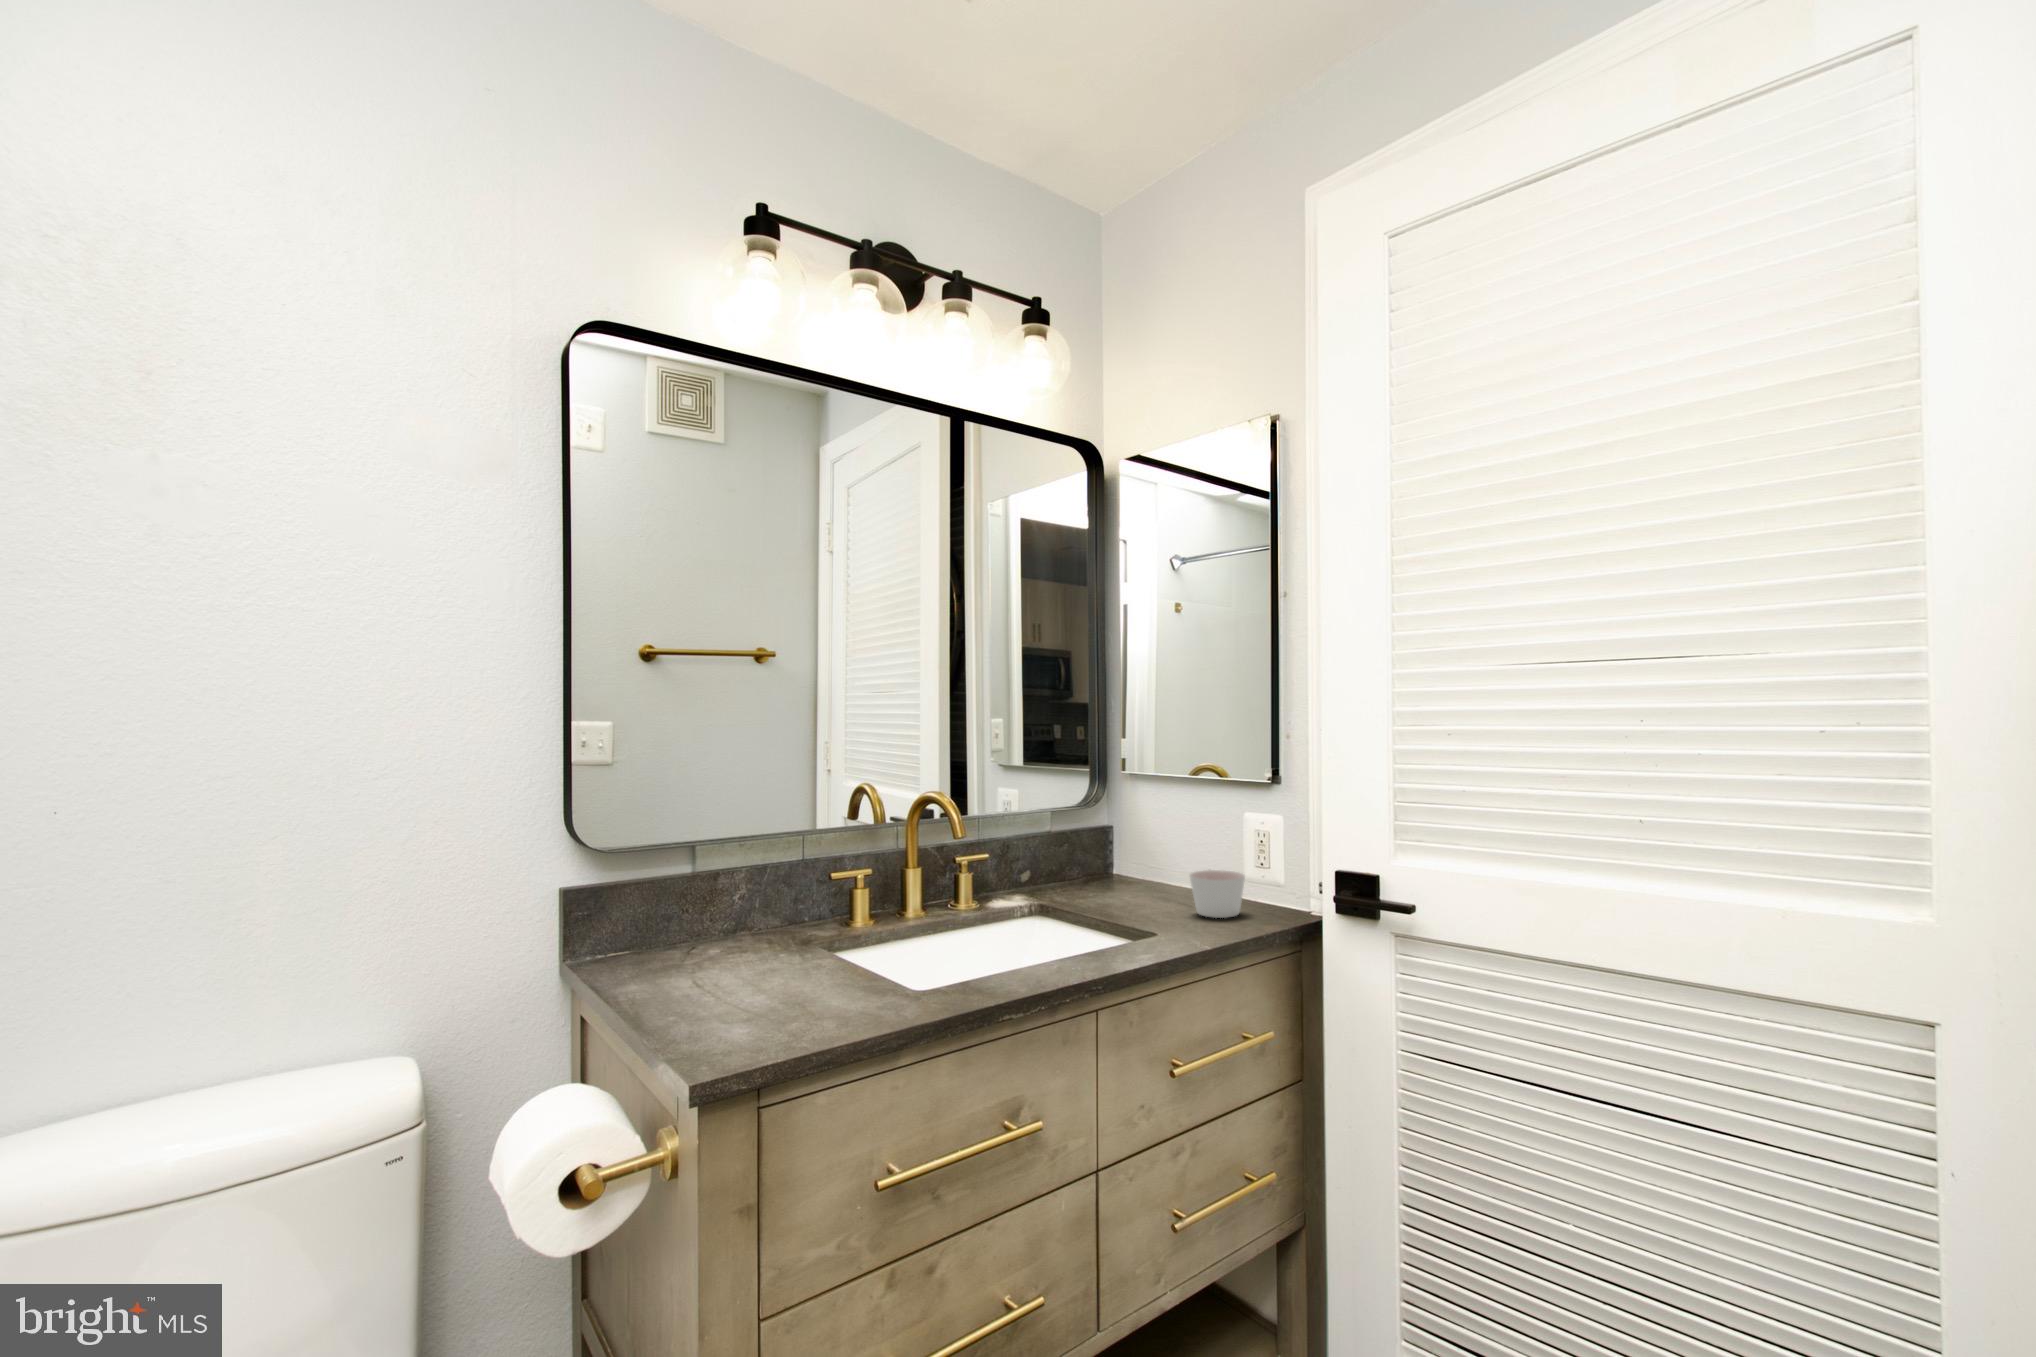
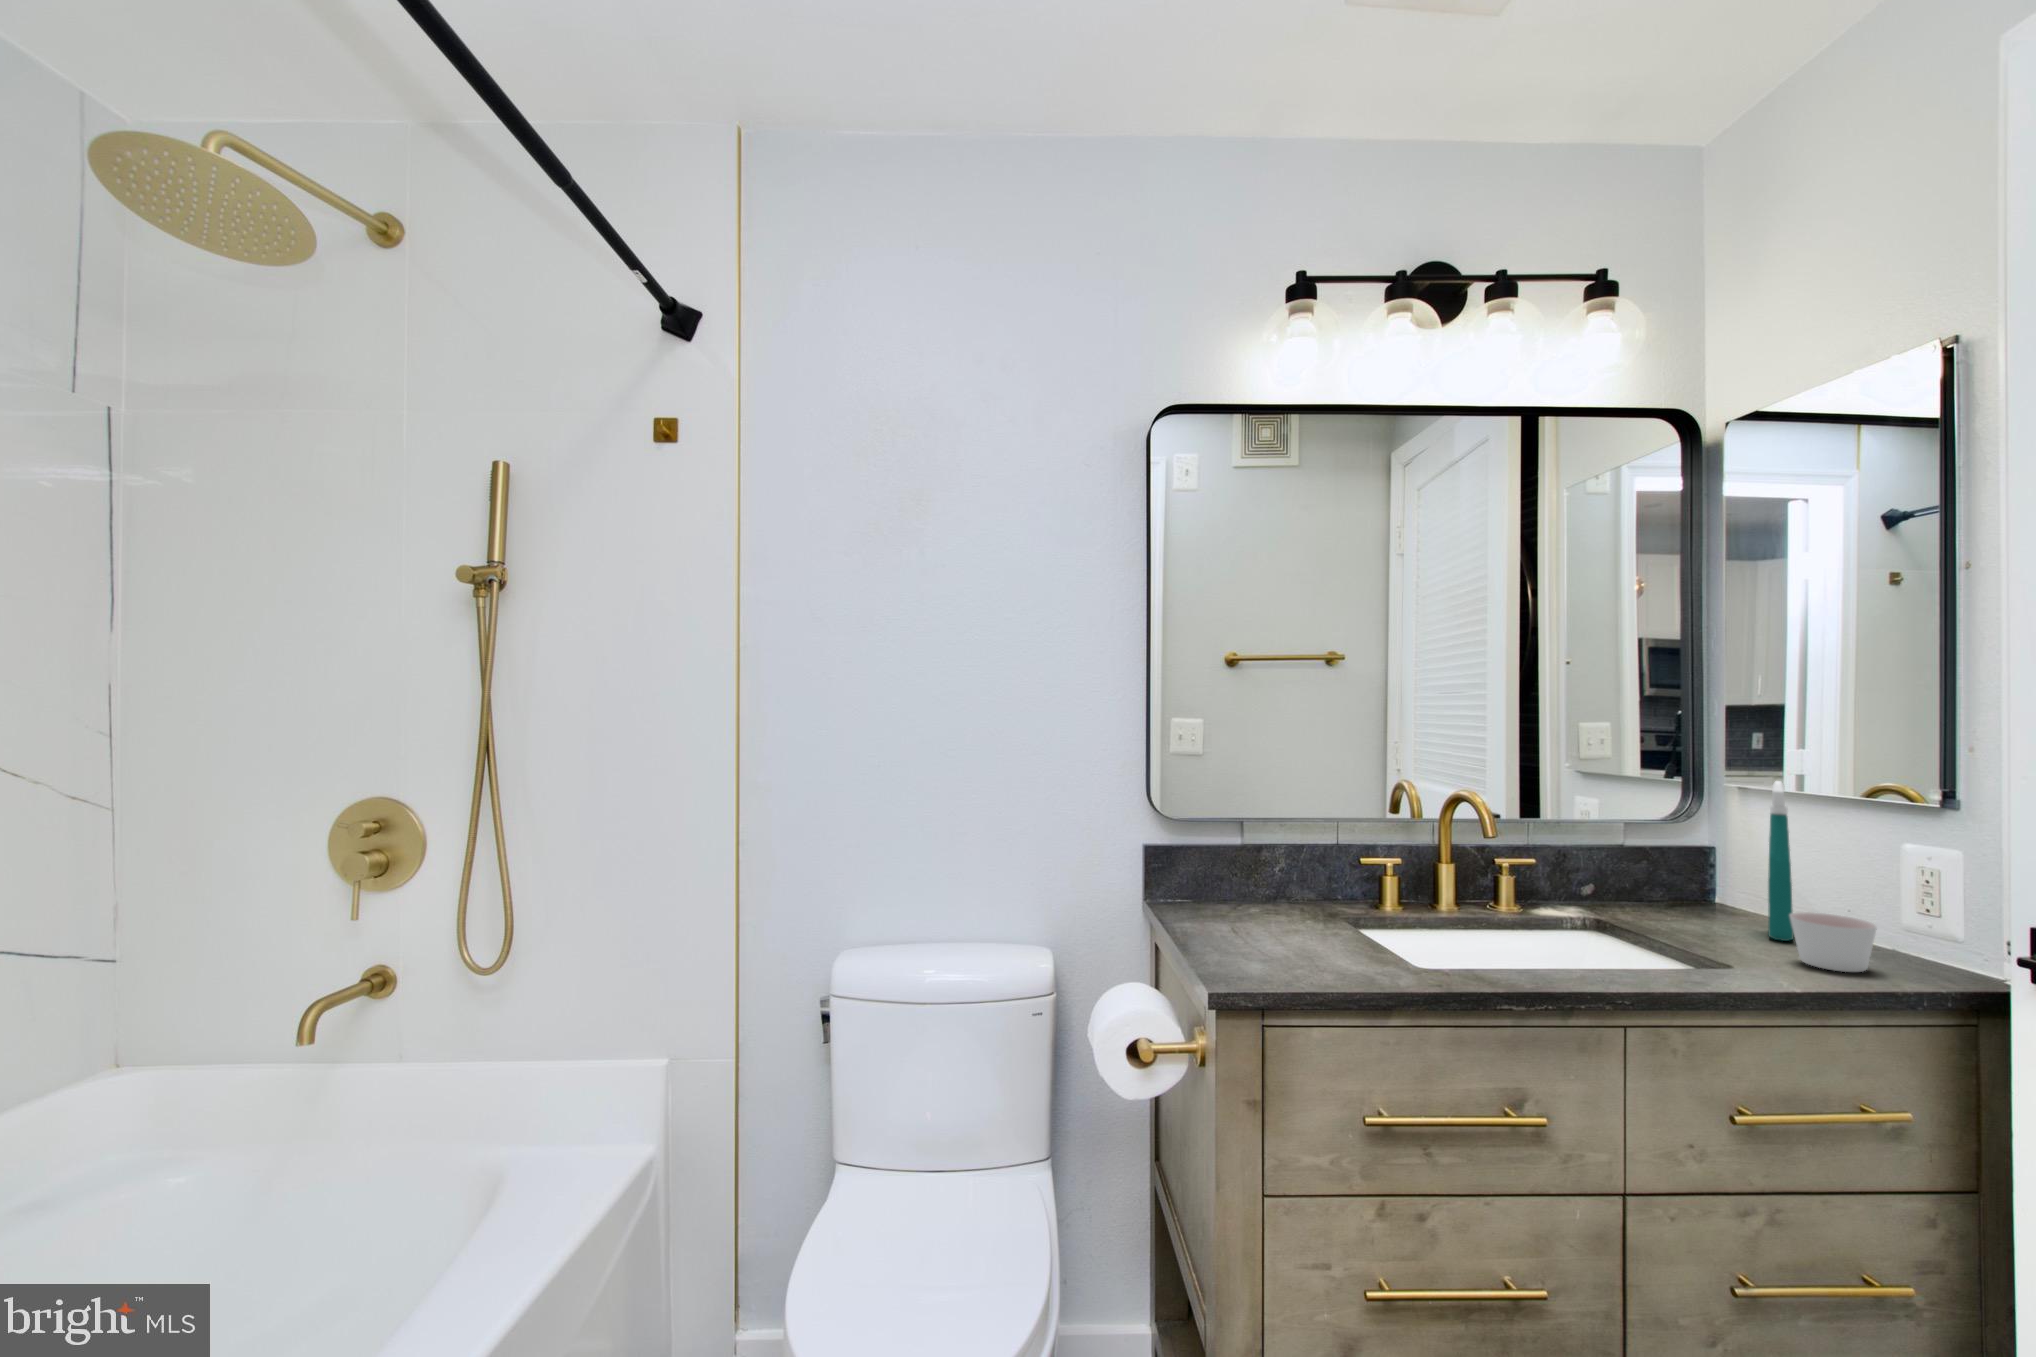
spray bottle: none [1163,761,1184,899] -> present [1768,781,1793,941]

